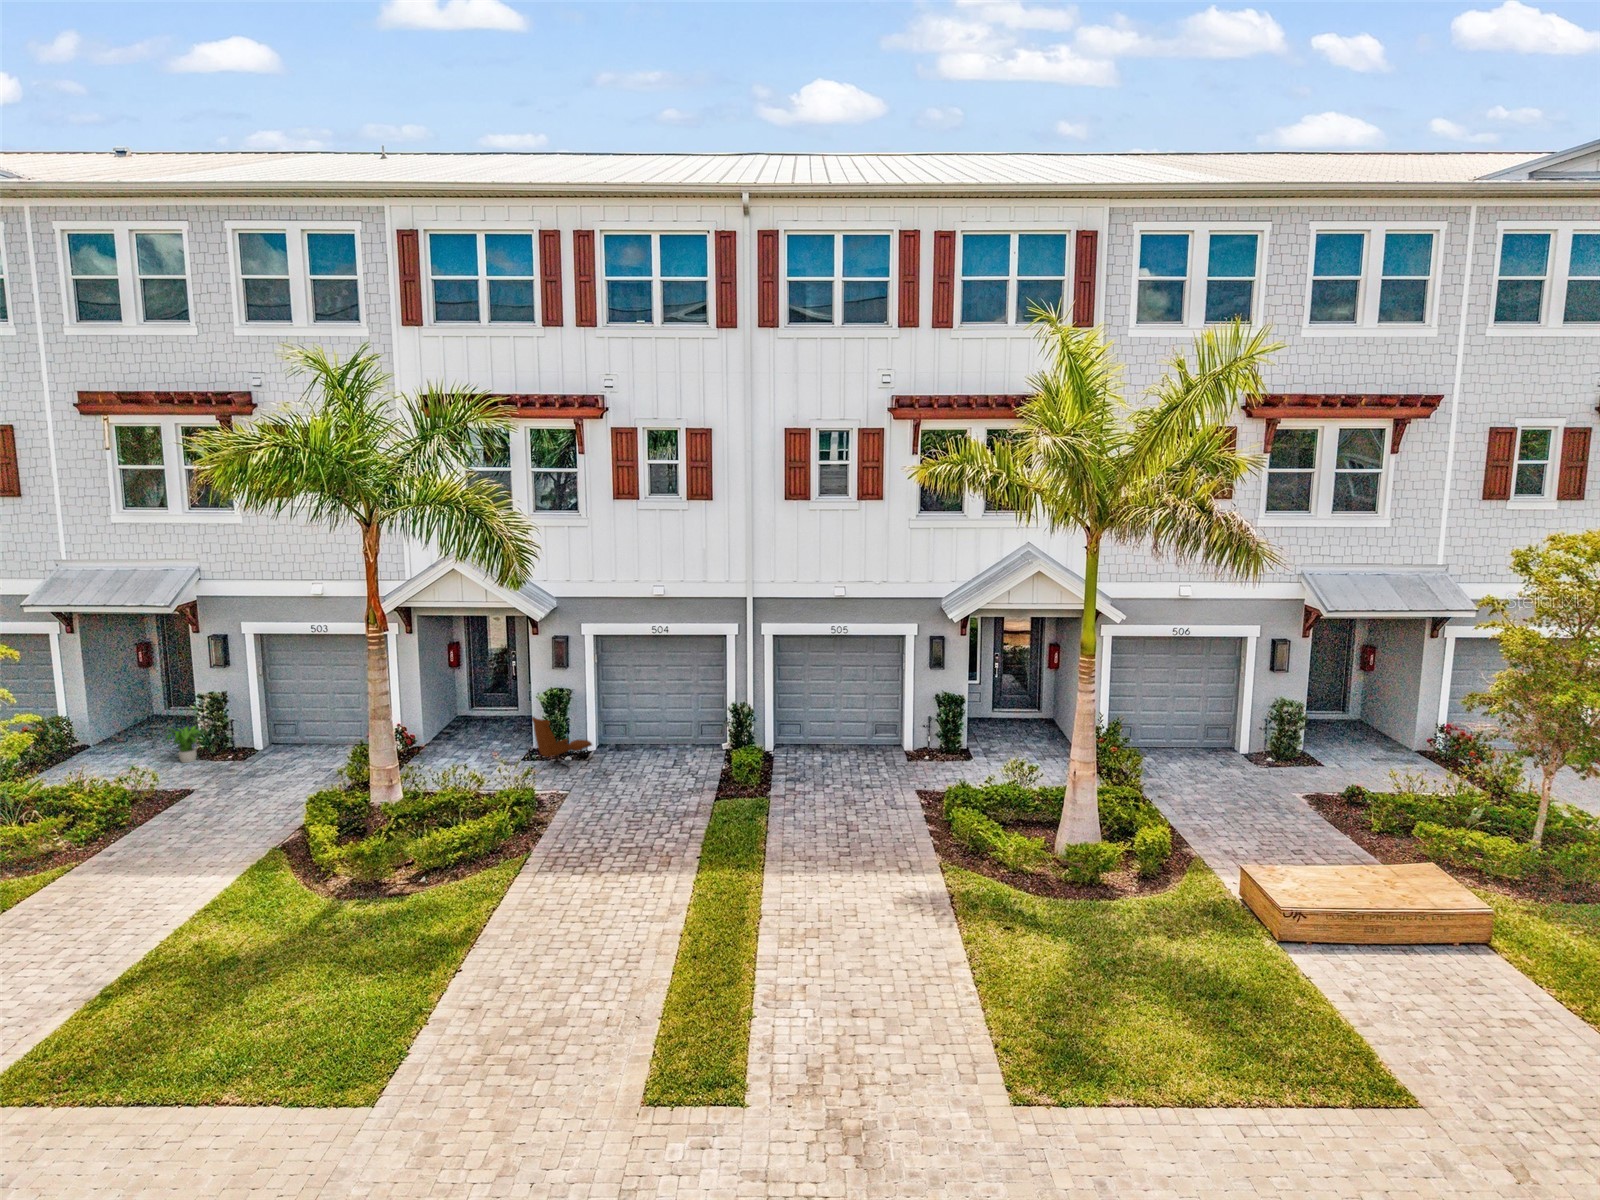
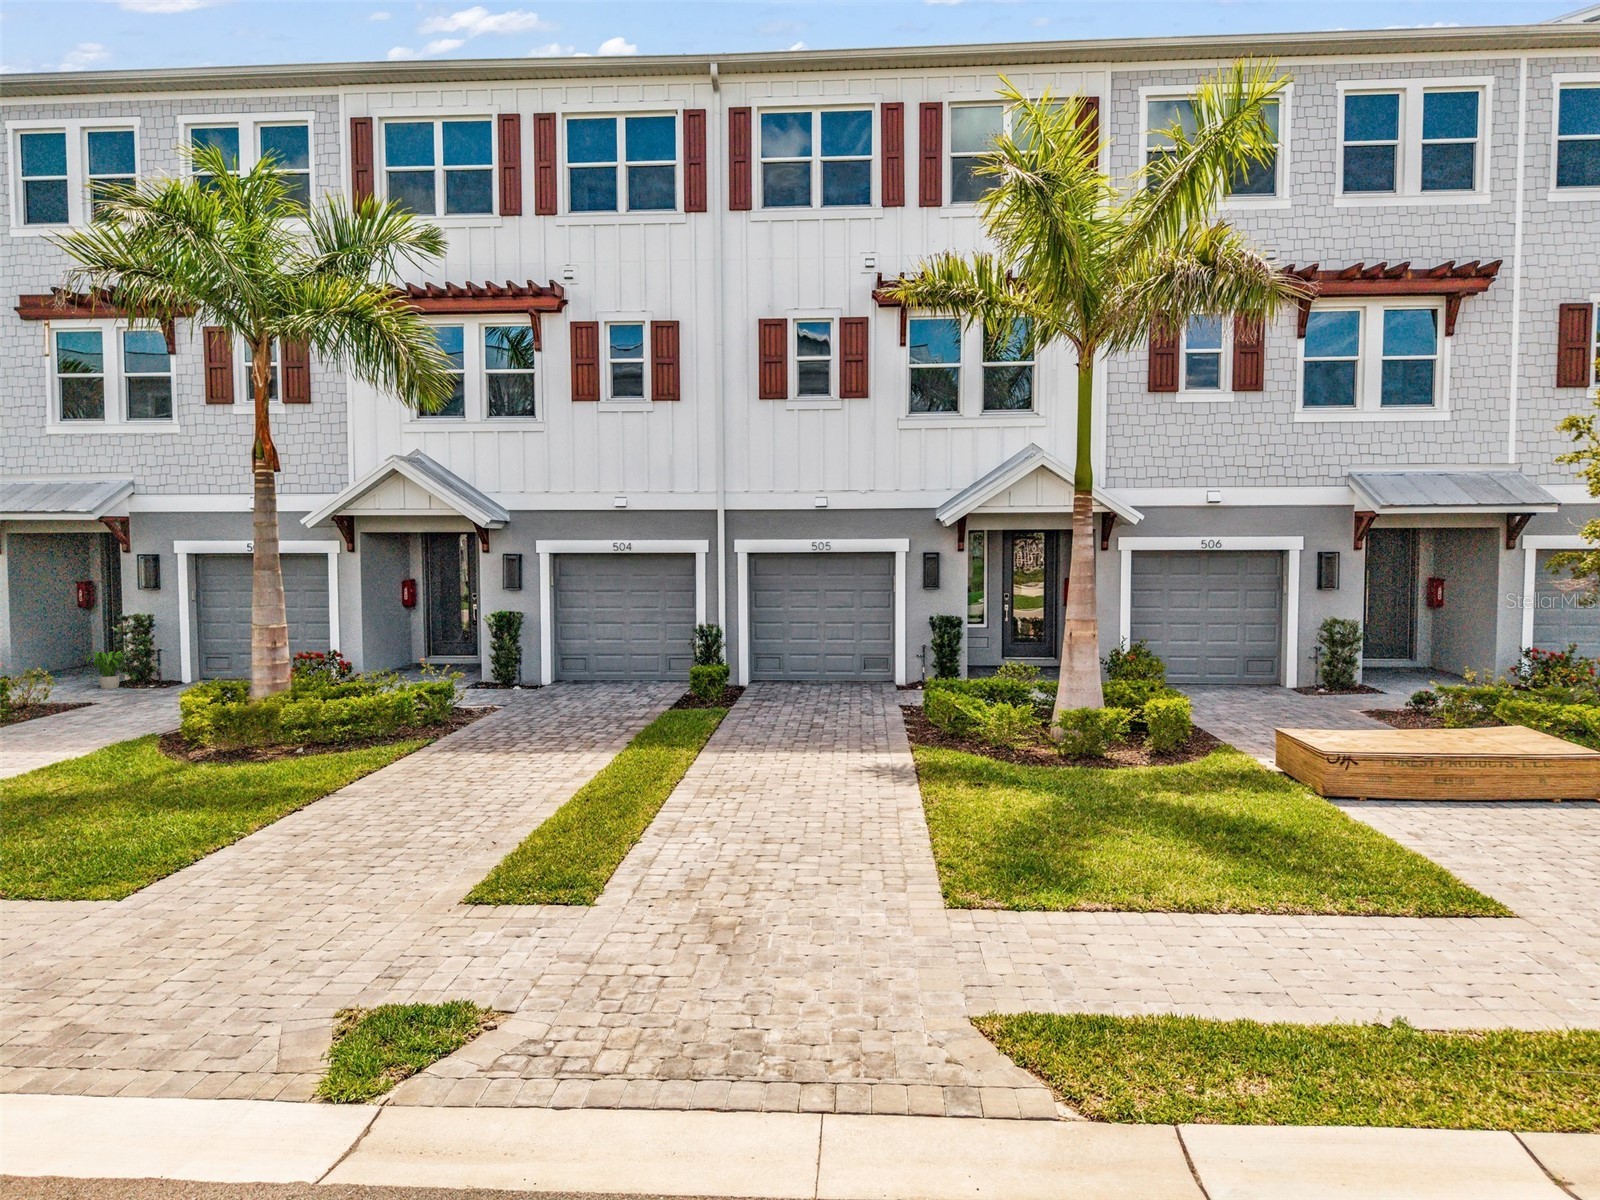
lounge chair: present [532,717,592,765] -> none [475,633,545,694]

